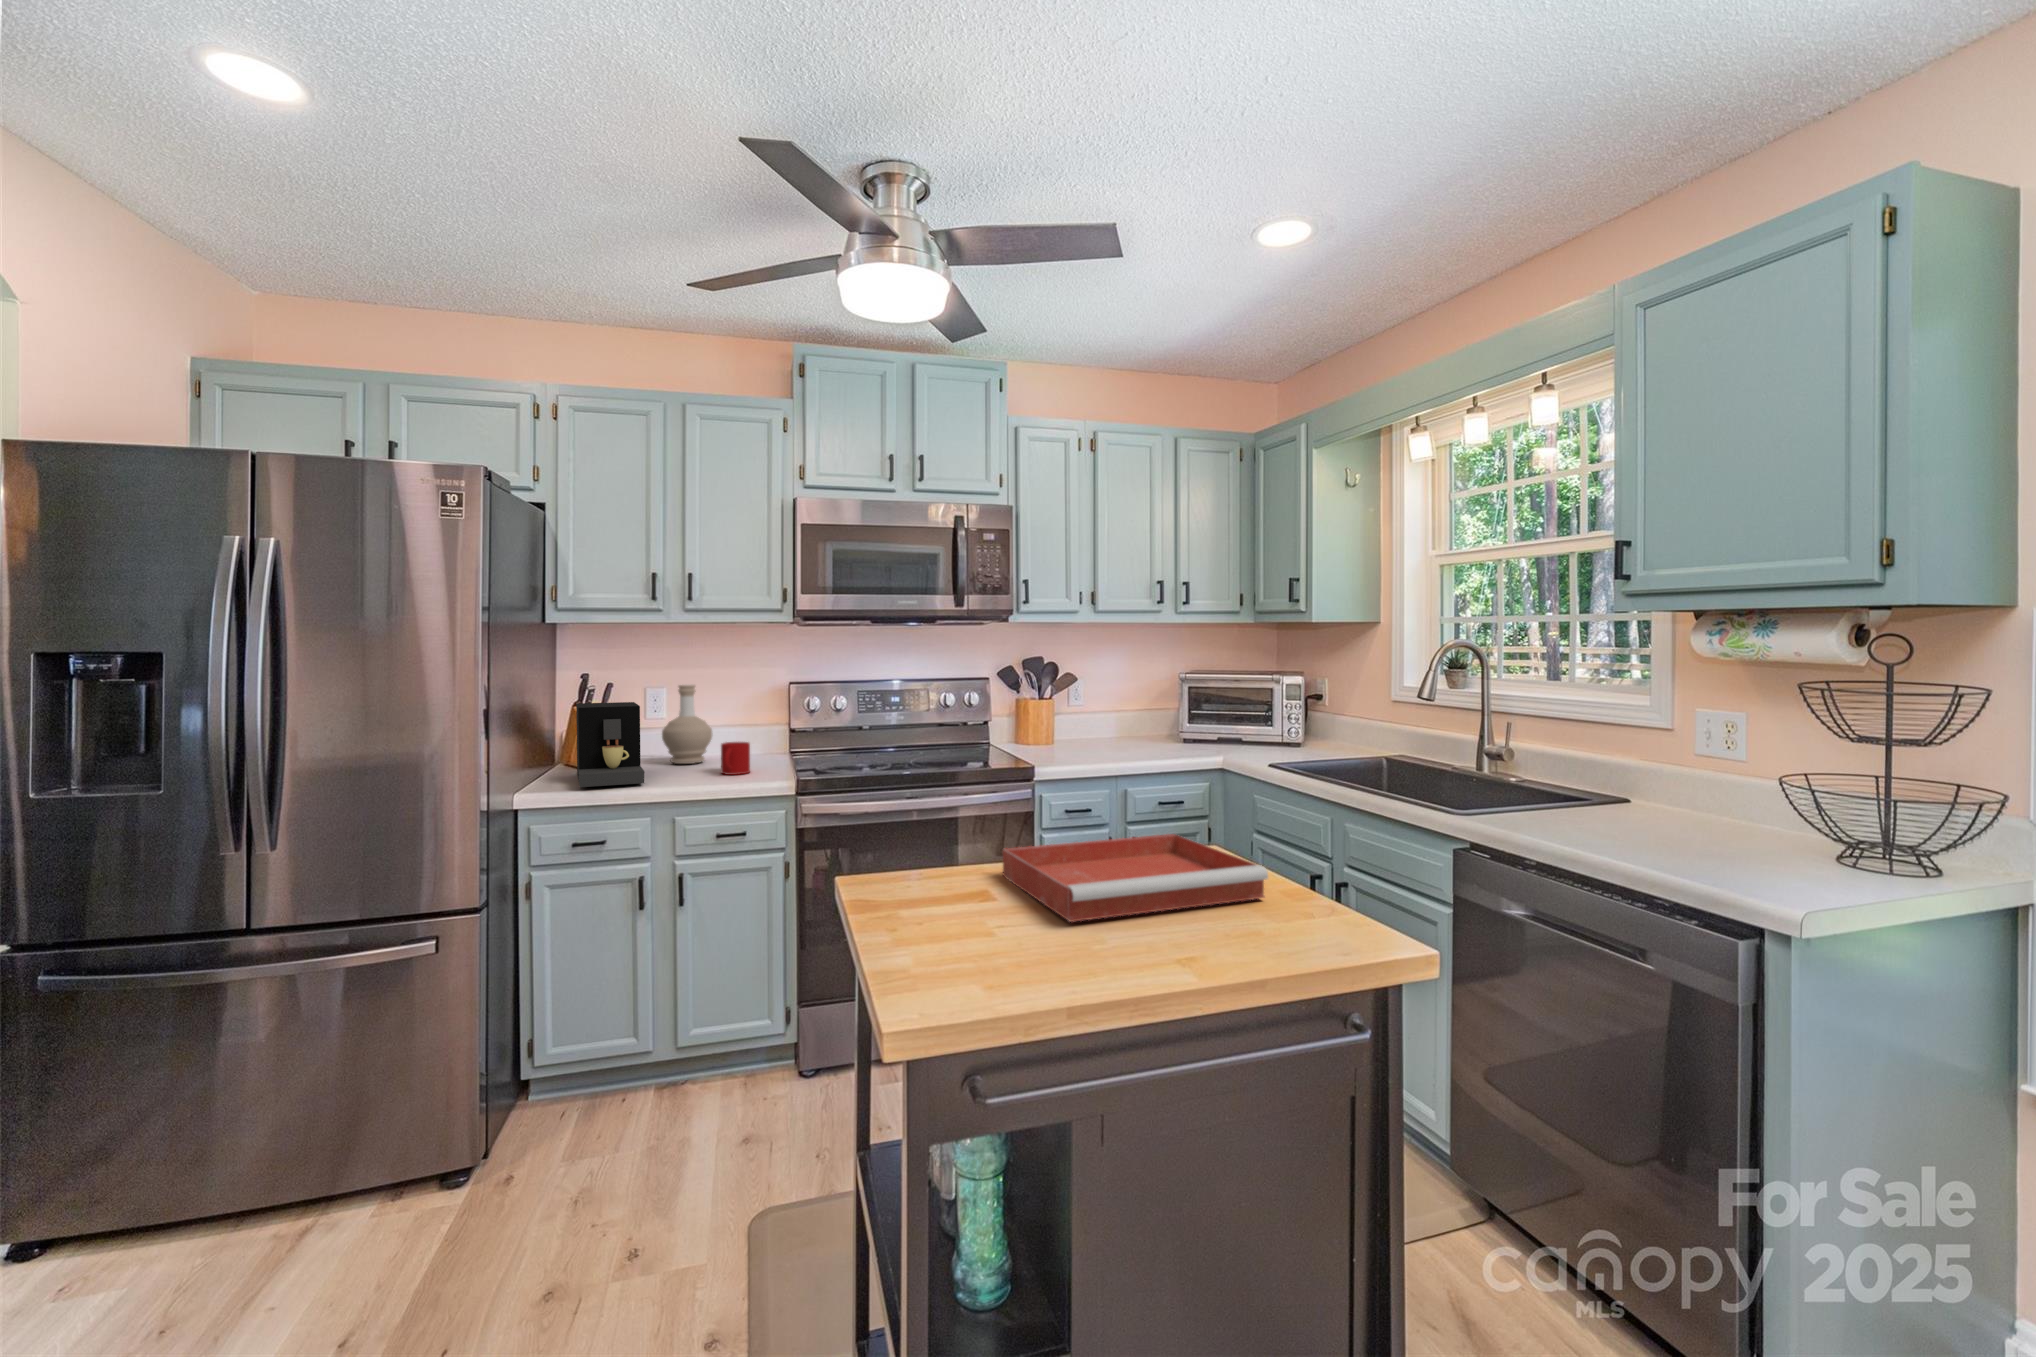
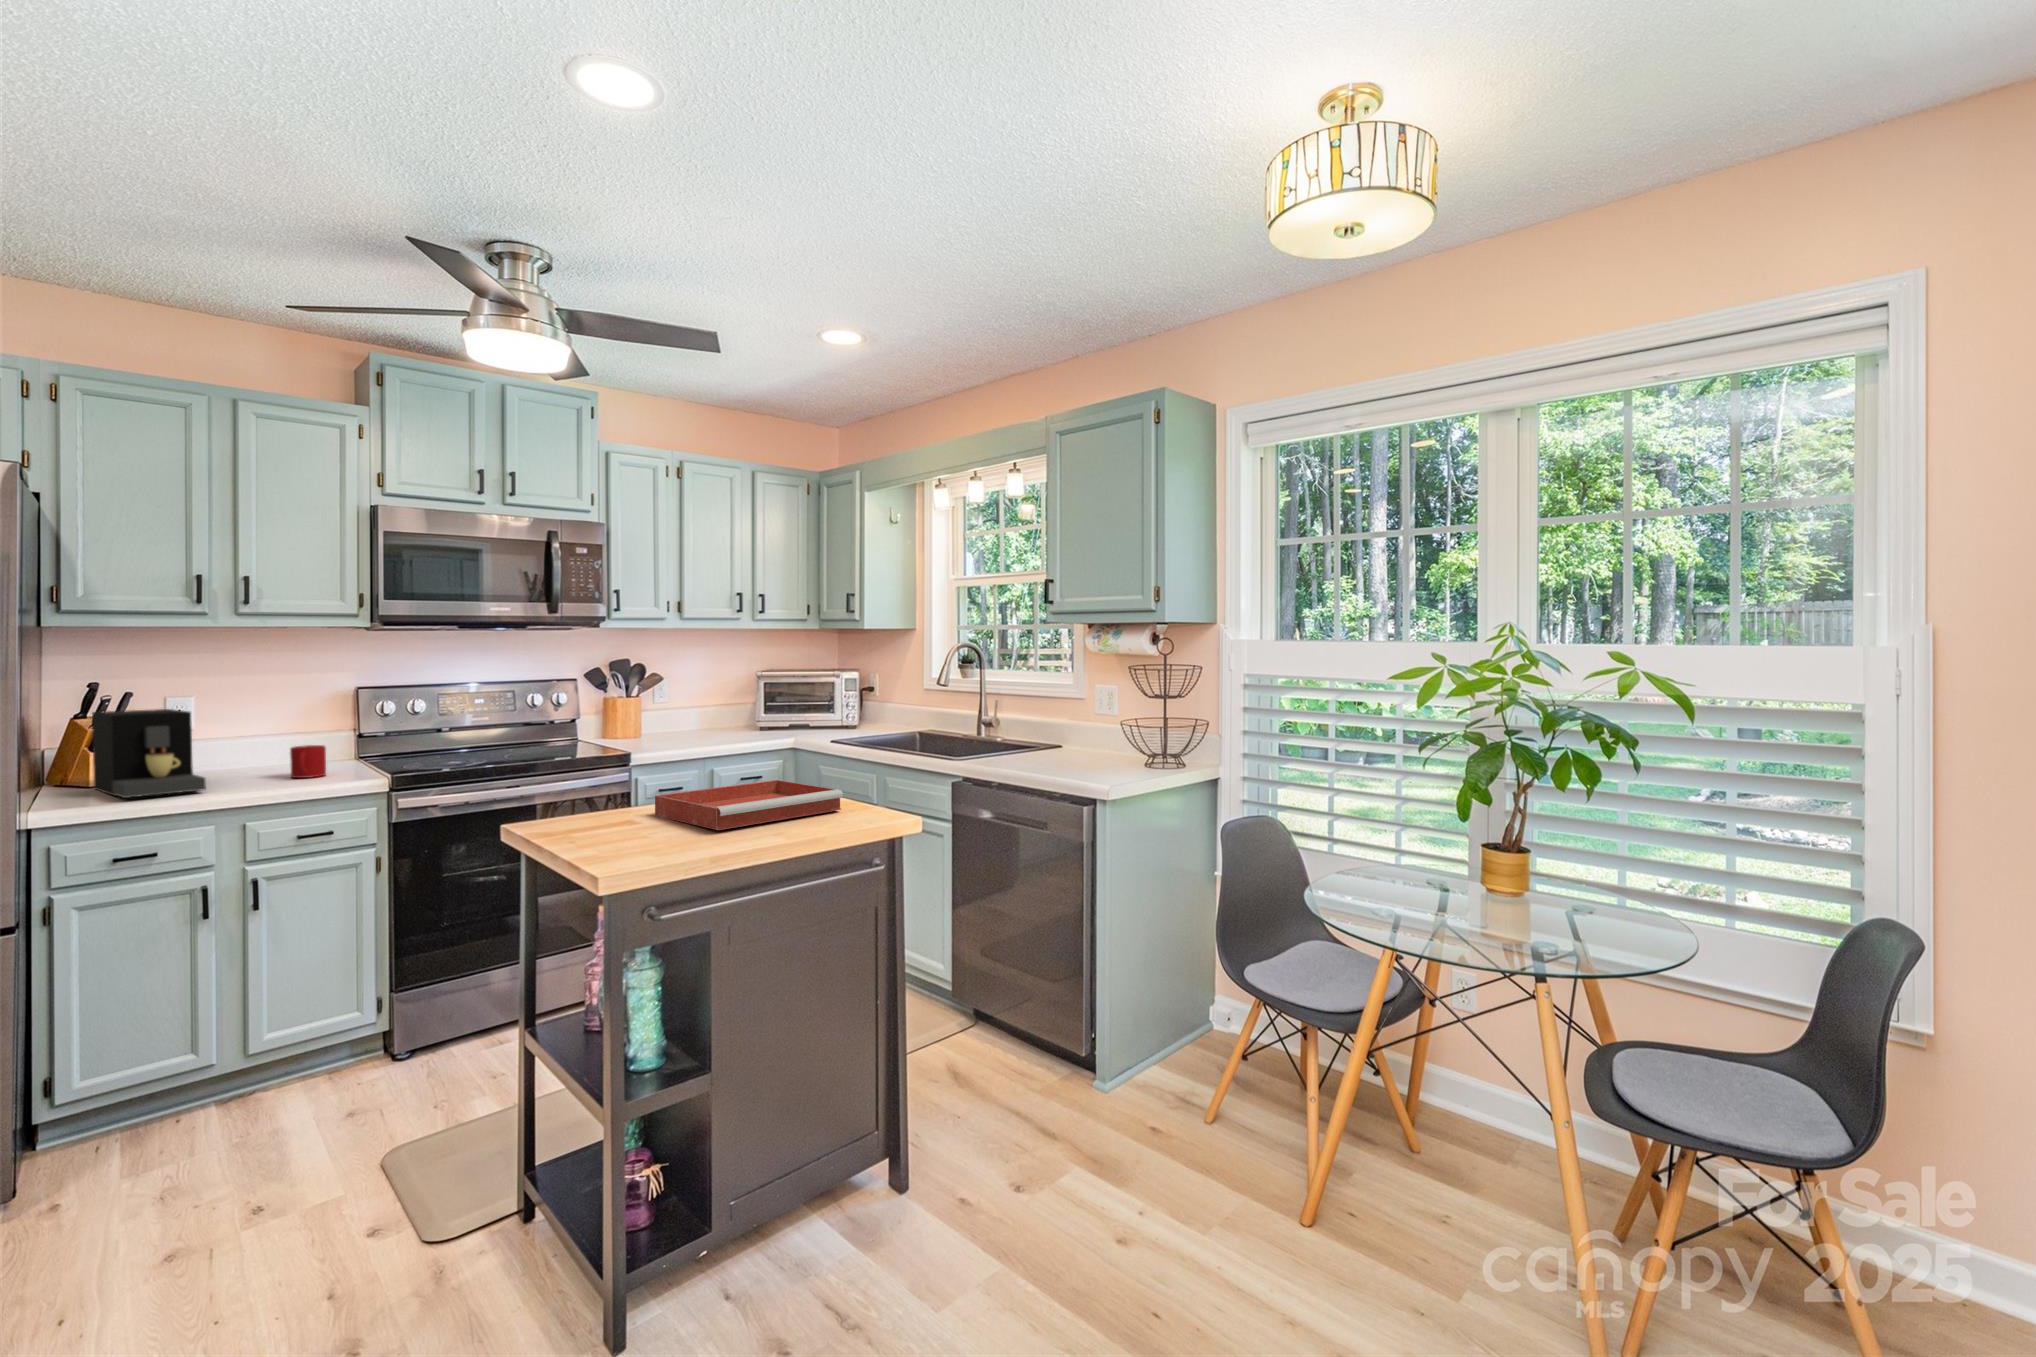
bottle: present [662,685,712,764] -> none [201,690,266,773]

